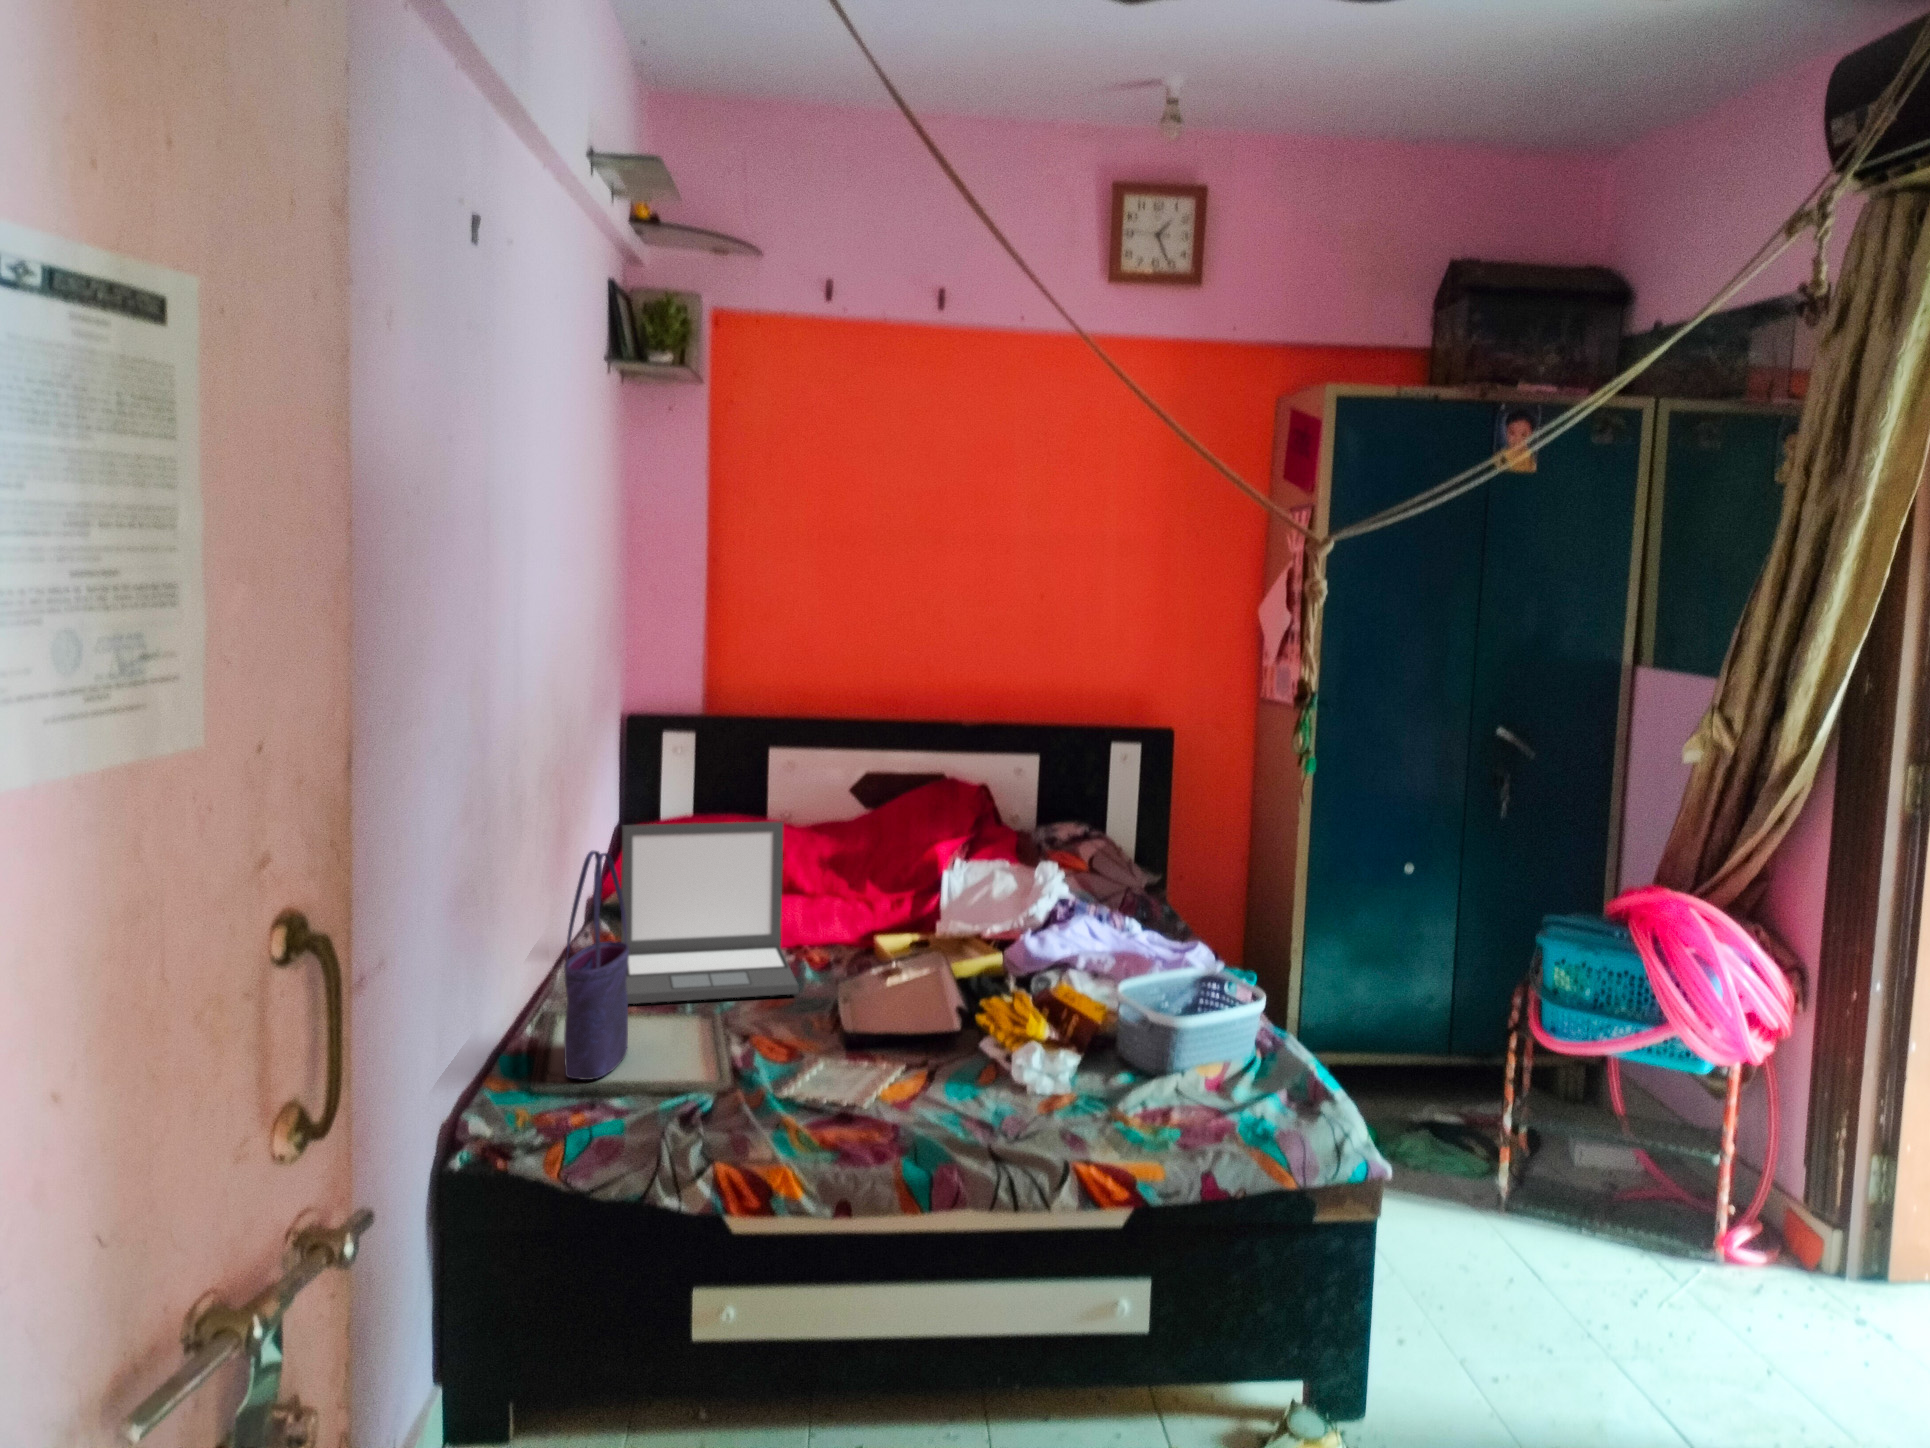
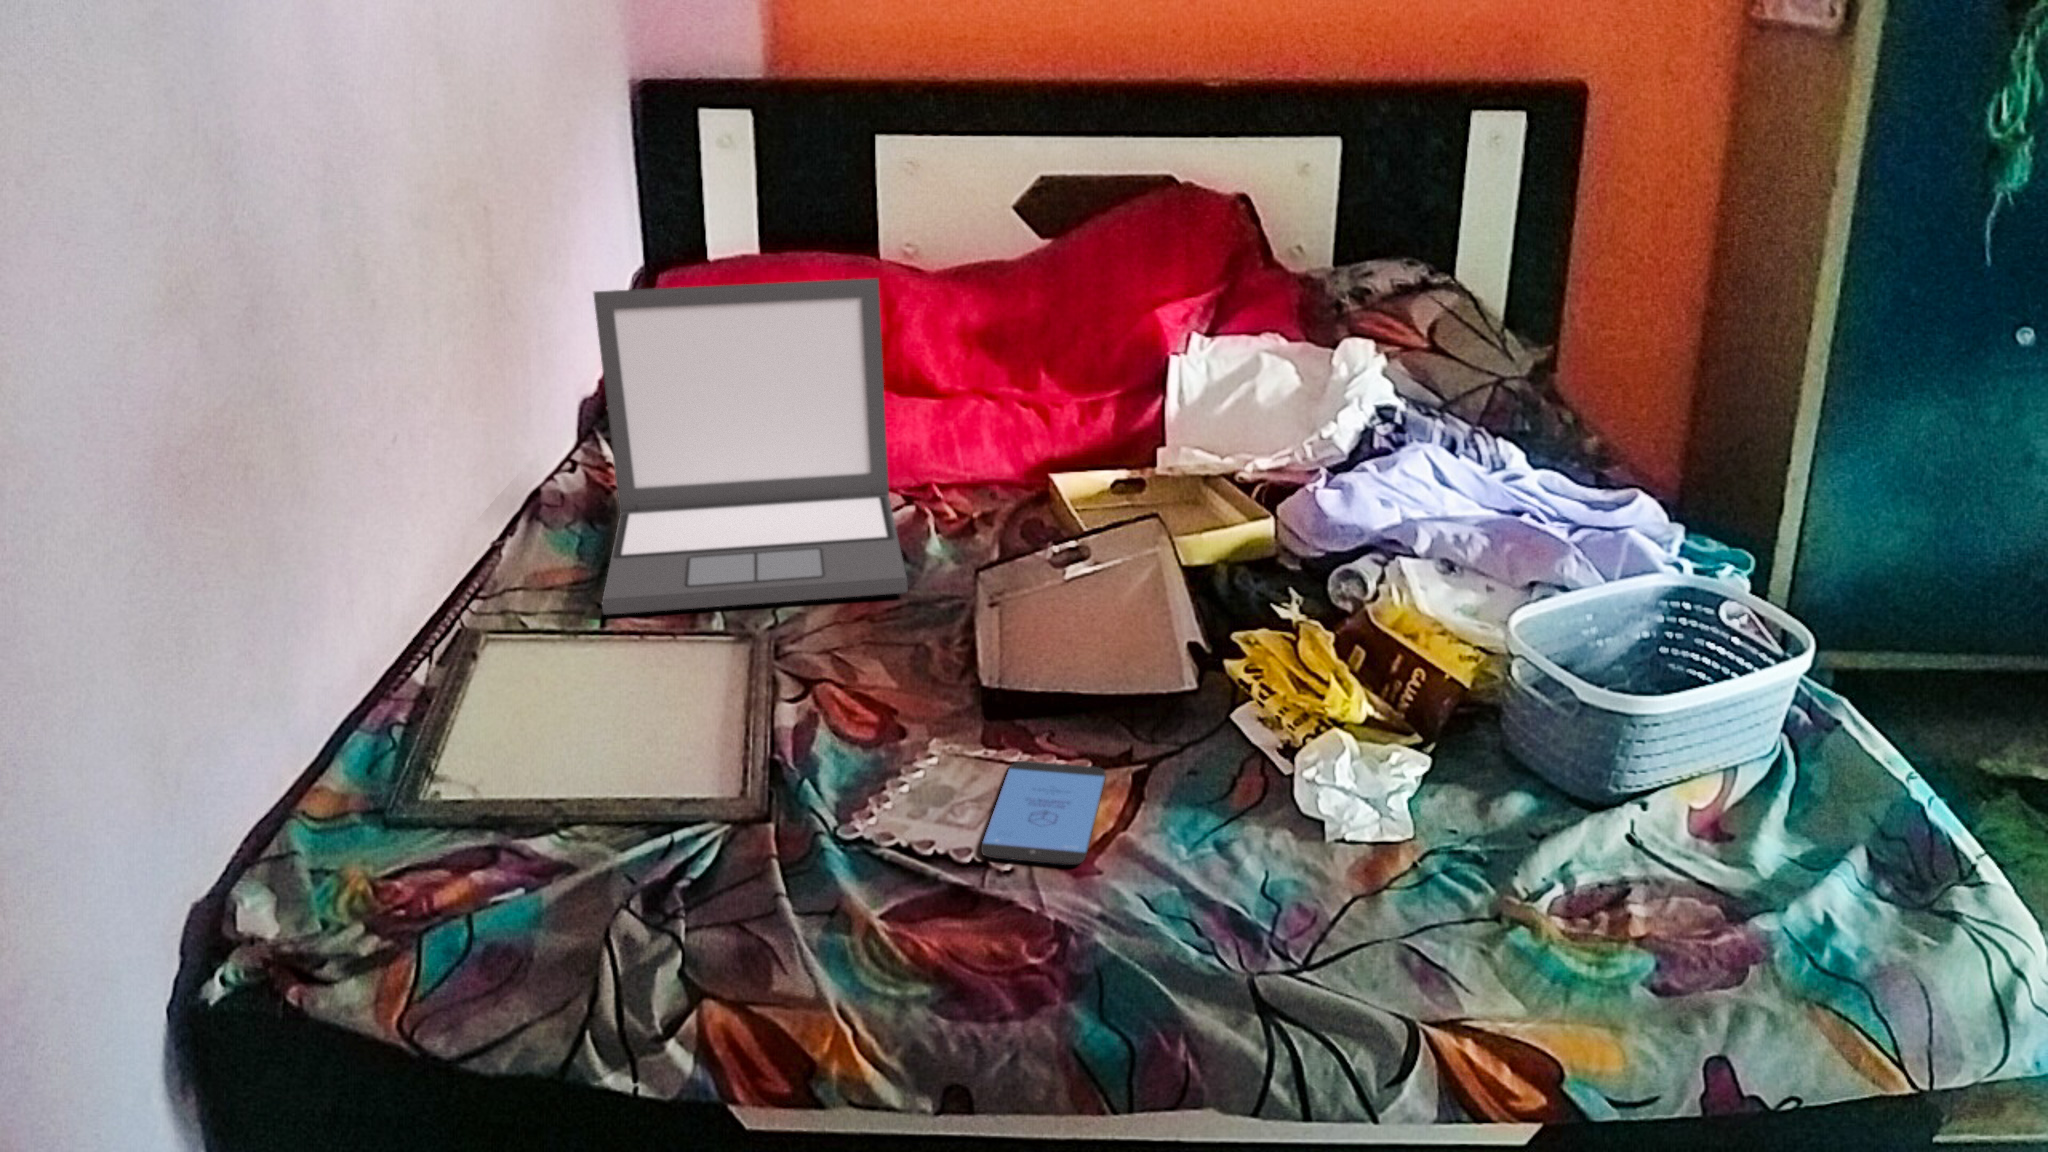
tote bag: present [564,850,629,1080] -> none [409,368,579,799]
smartphone: none [853,1063,915,1101] -> present [981,761,1106,865]

